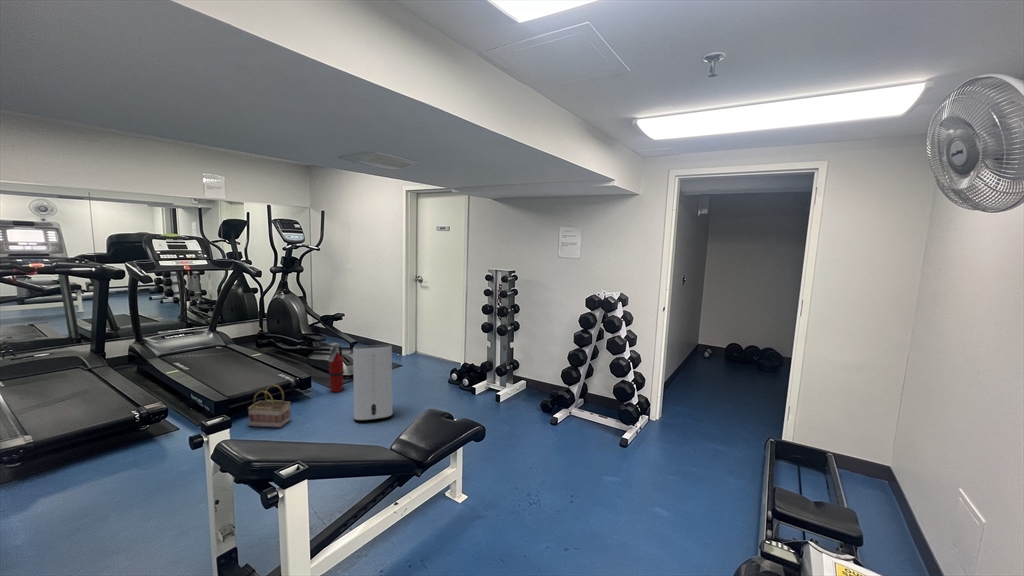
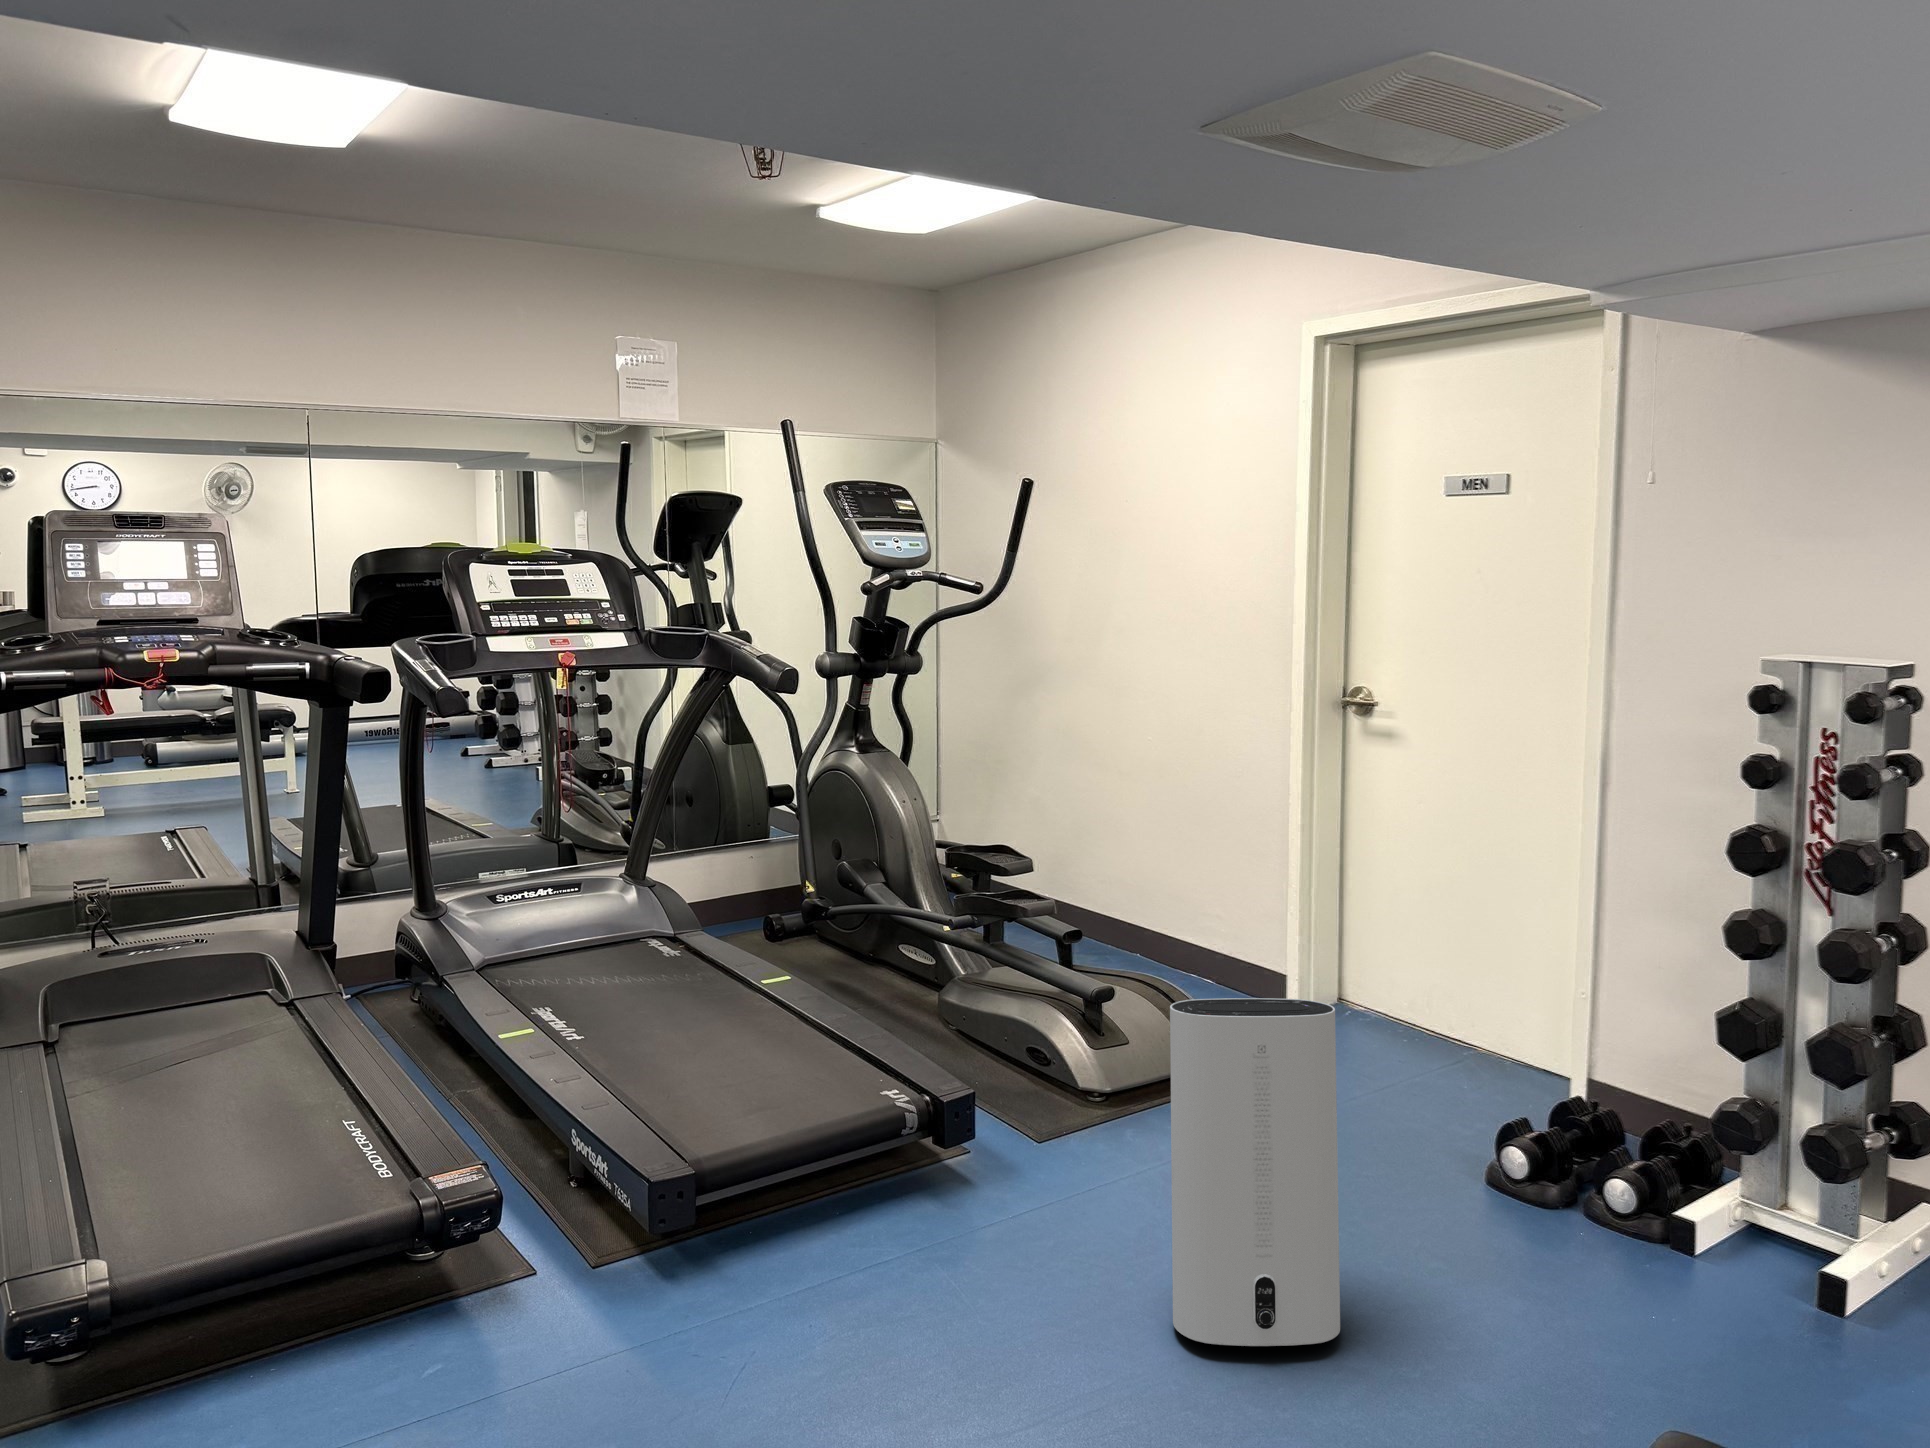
fire extinguisher: present [328,343,344,392] -> none [1039,964,1096,1169]
basket: present [248,384,291,428] -> none [765,1136,919,1329]

